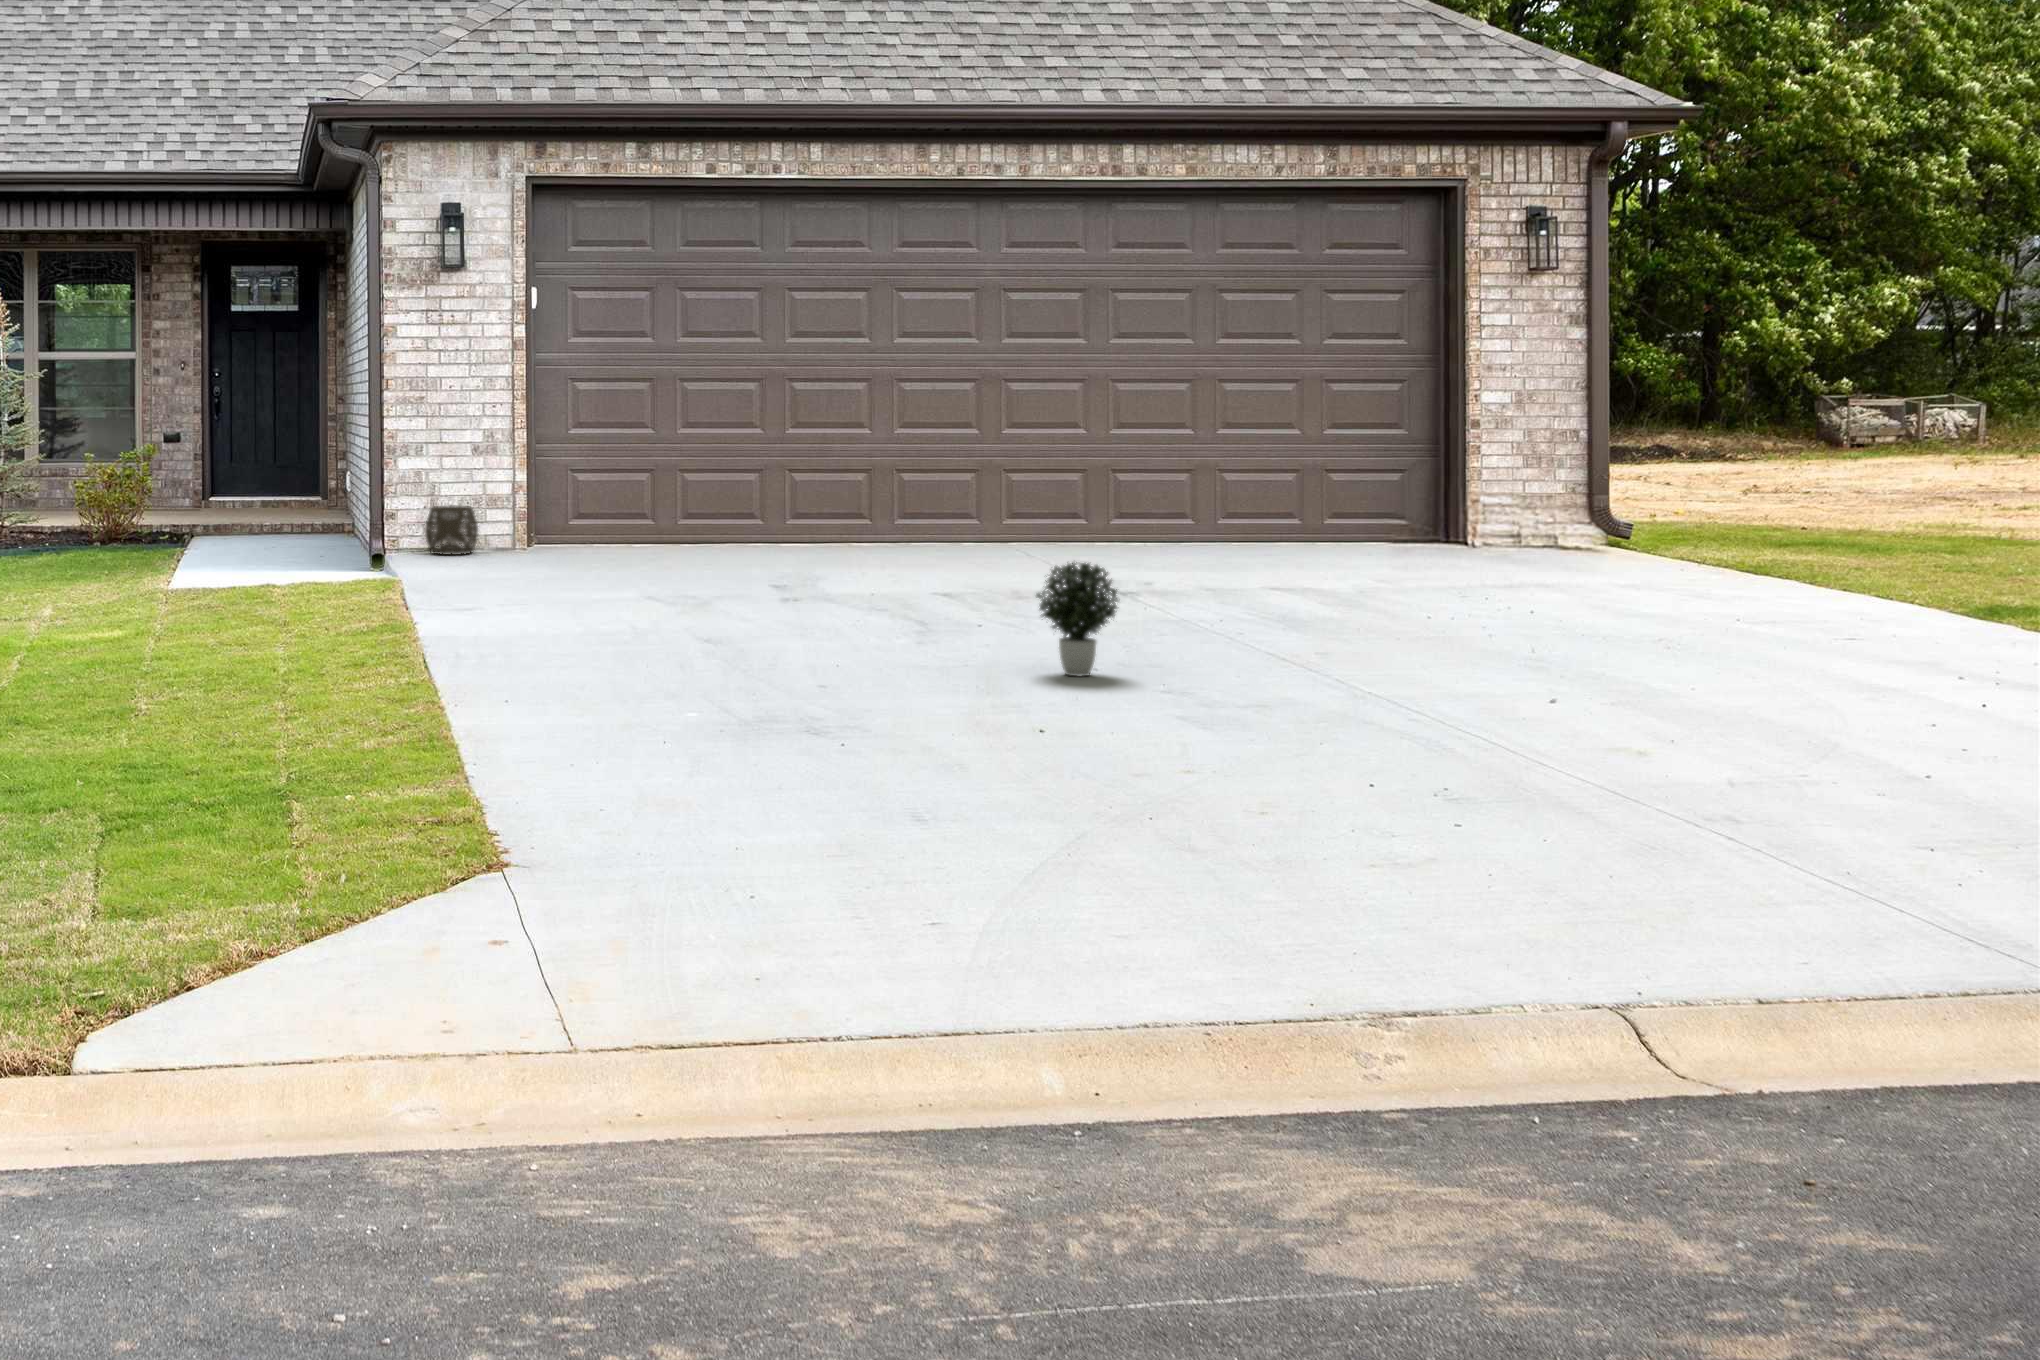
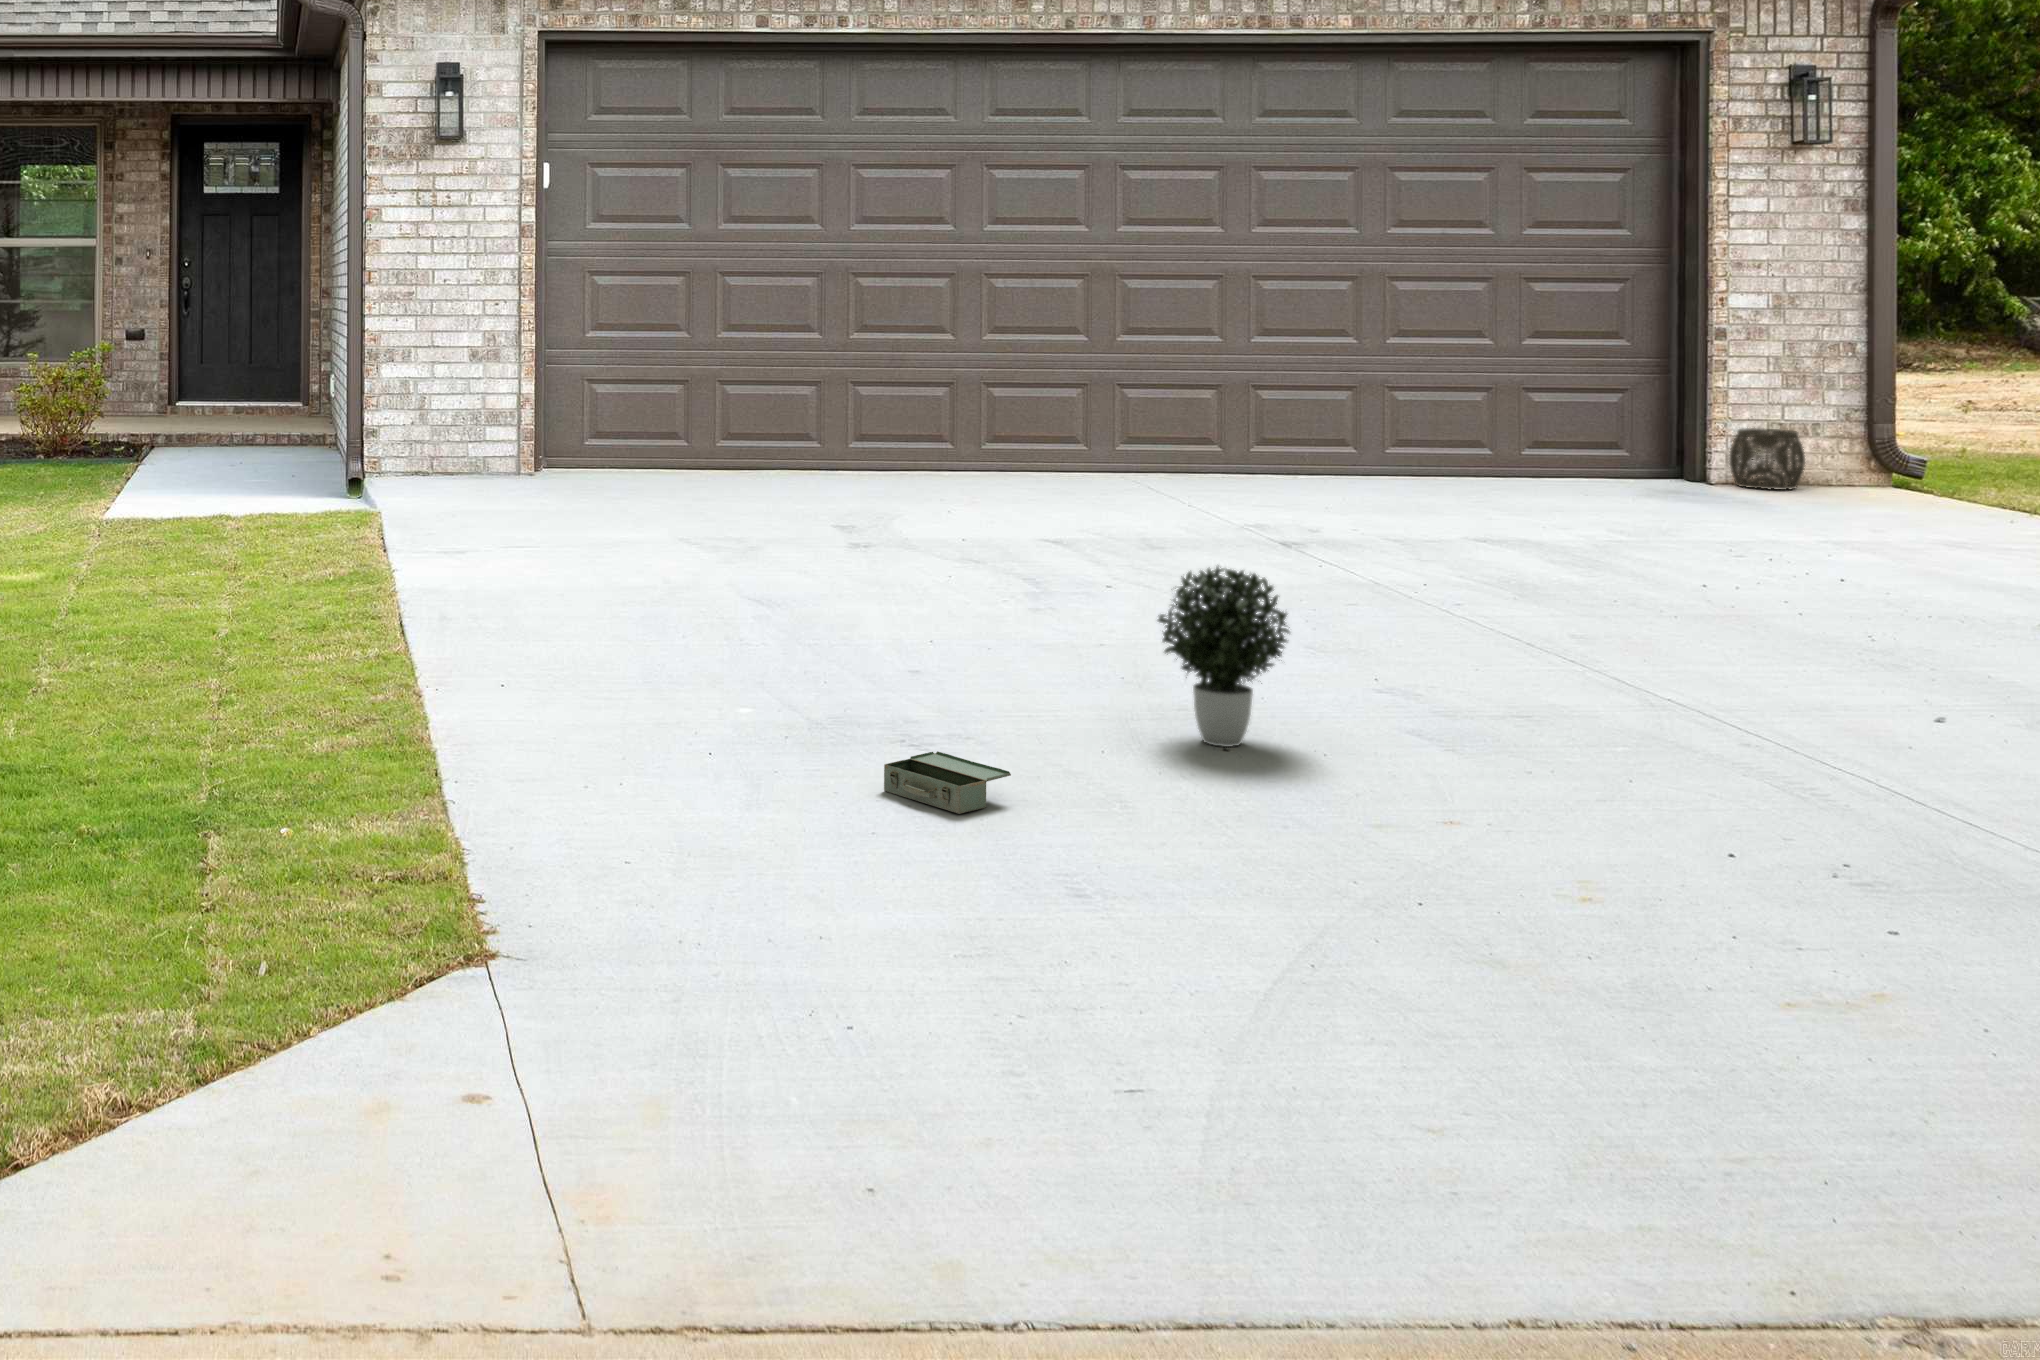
woven basket: present [425,505,478,555] -> present [1729,428,1805,490]
toolbox: none [868,674,947,704] -> present [884,751,1011,814]

